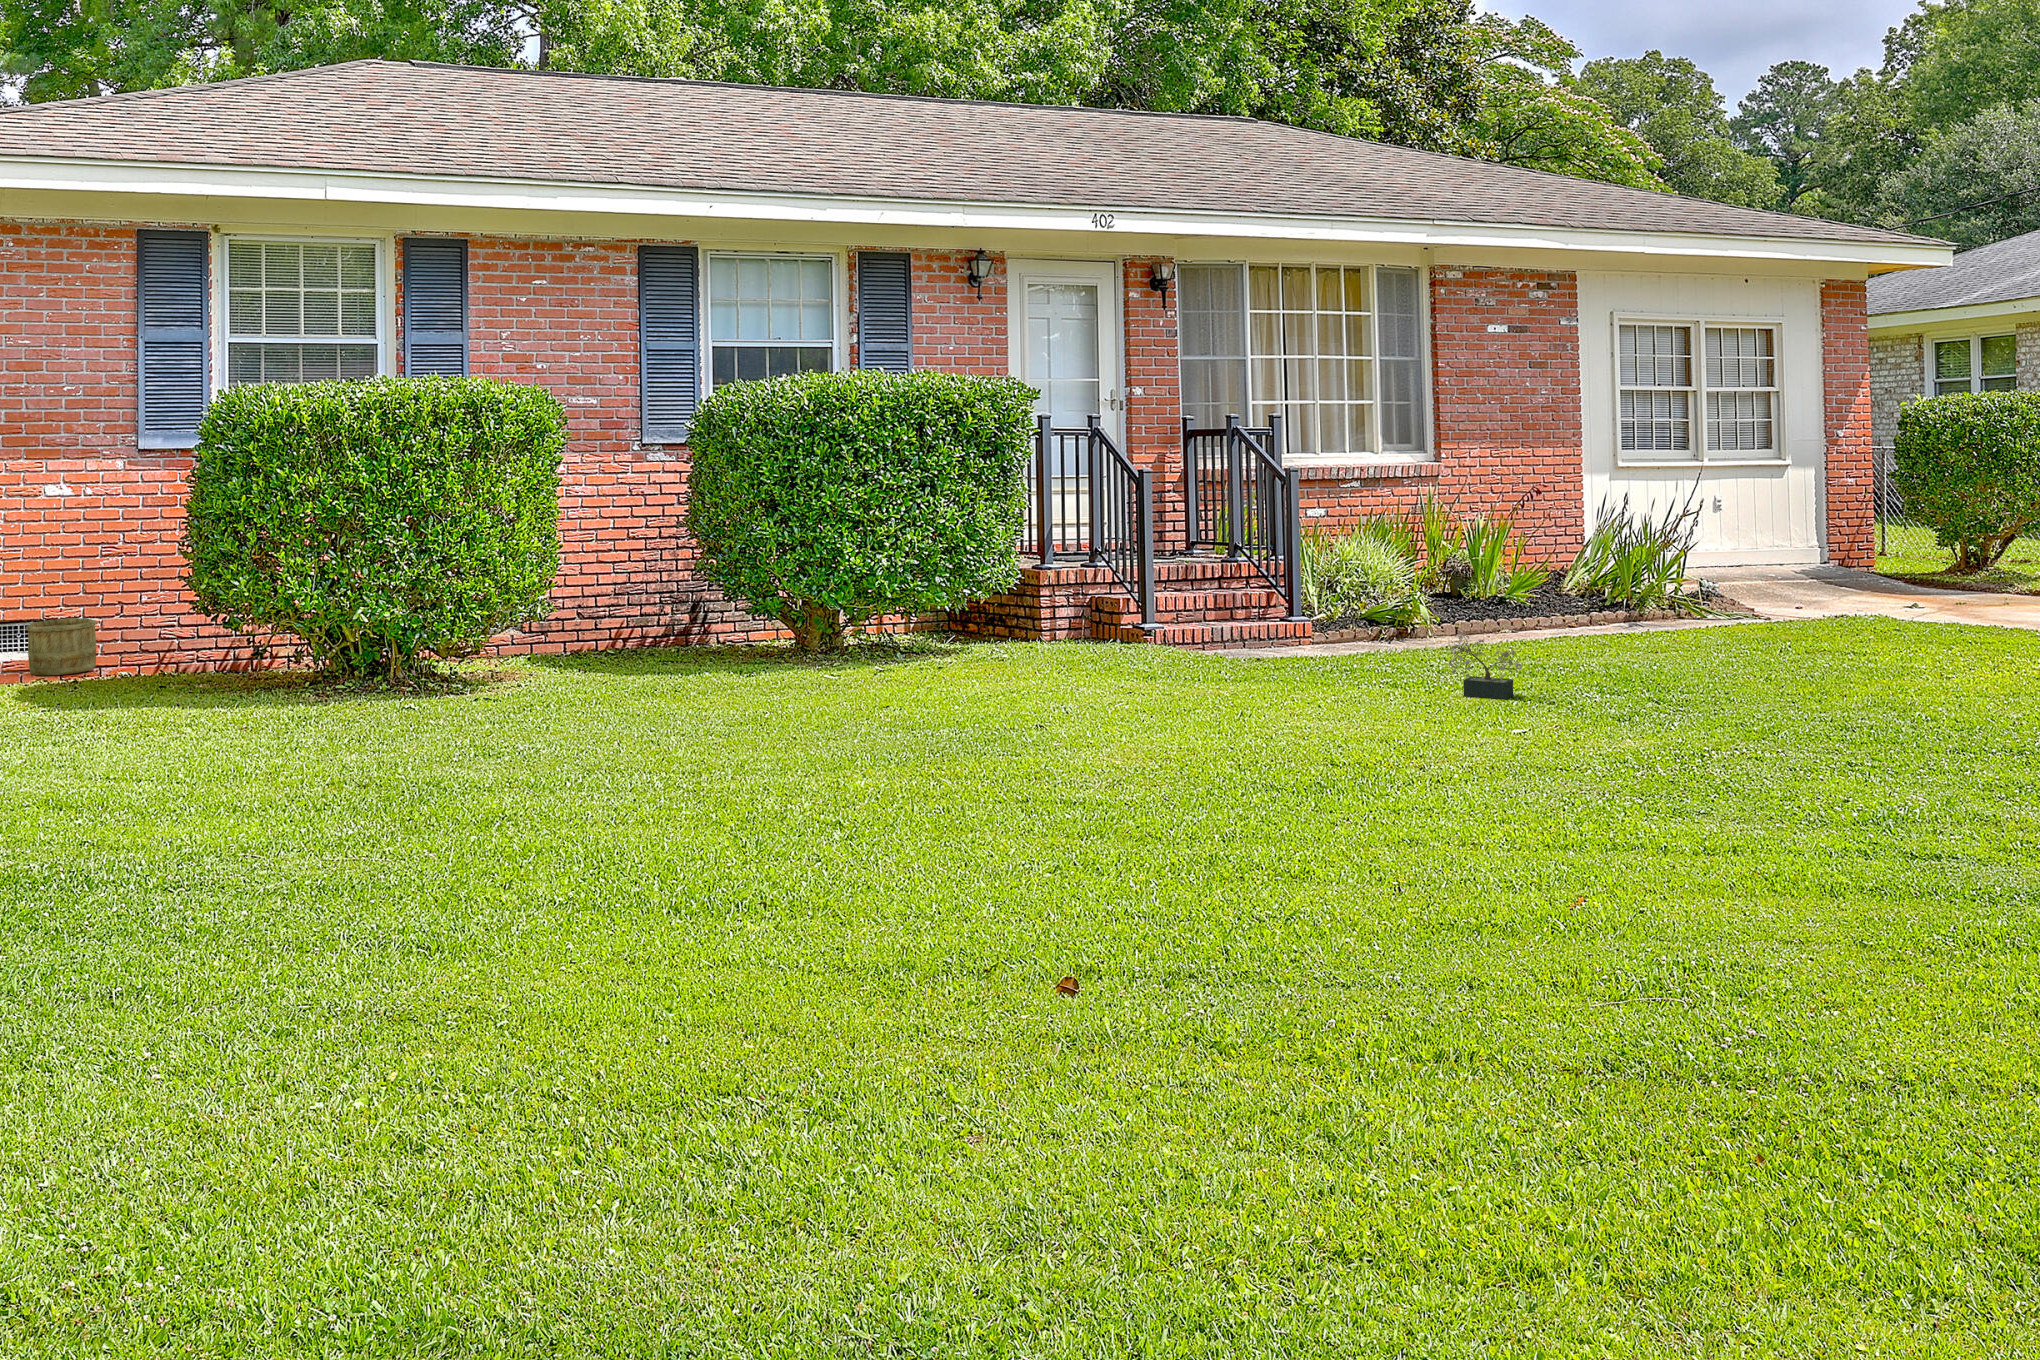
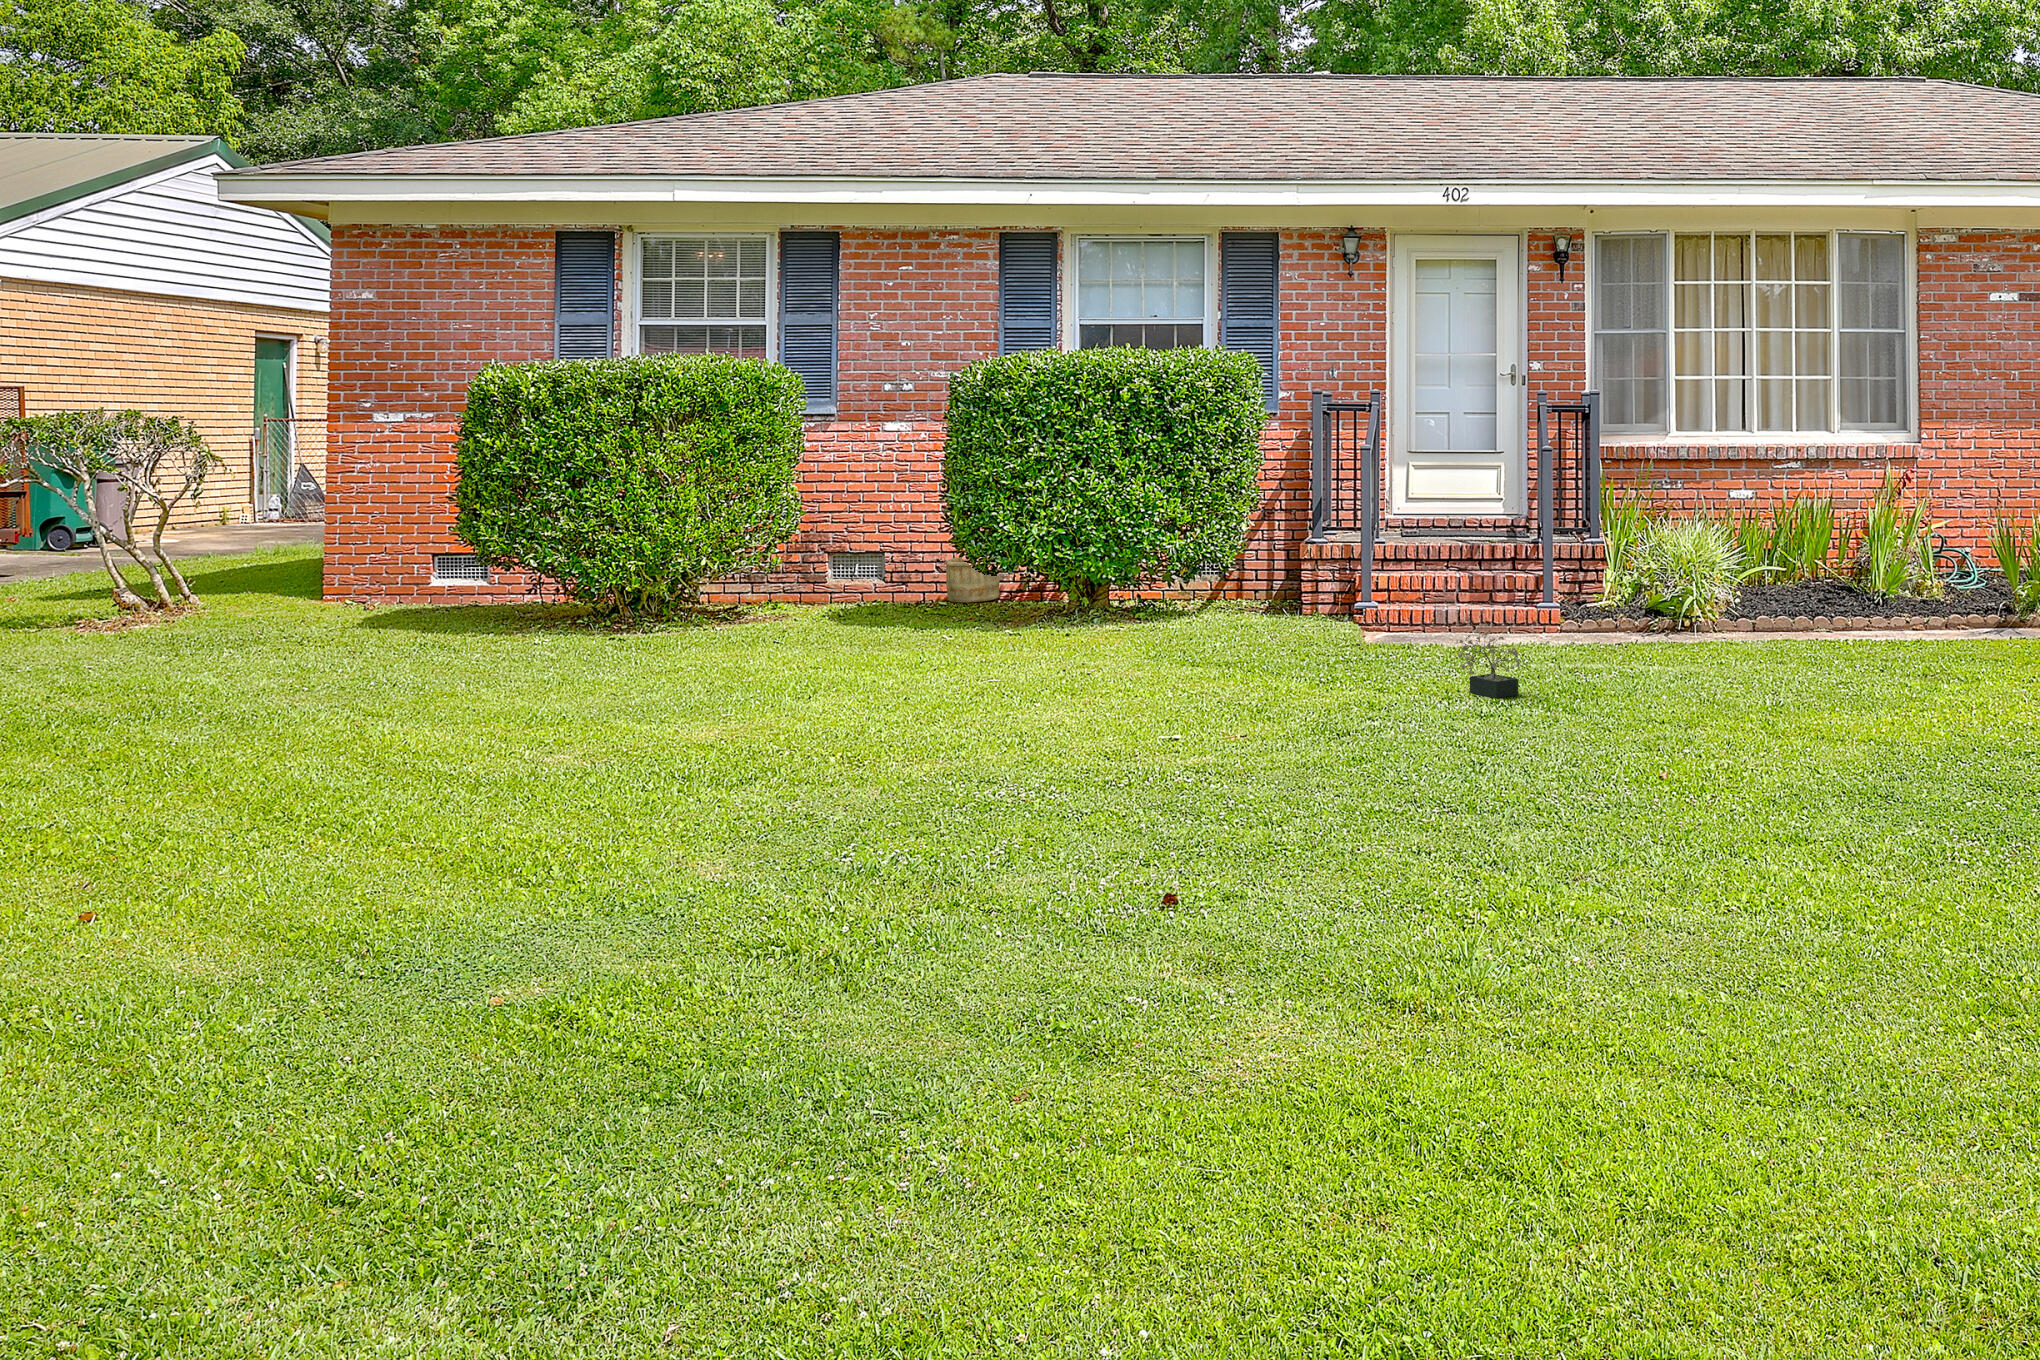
wooden bucket: present [25,618,97,675] -> present [944,557,999,603]

